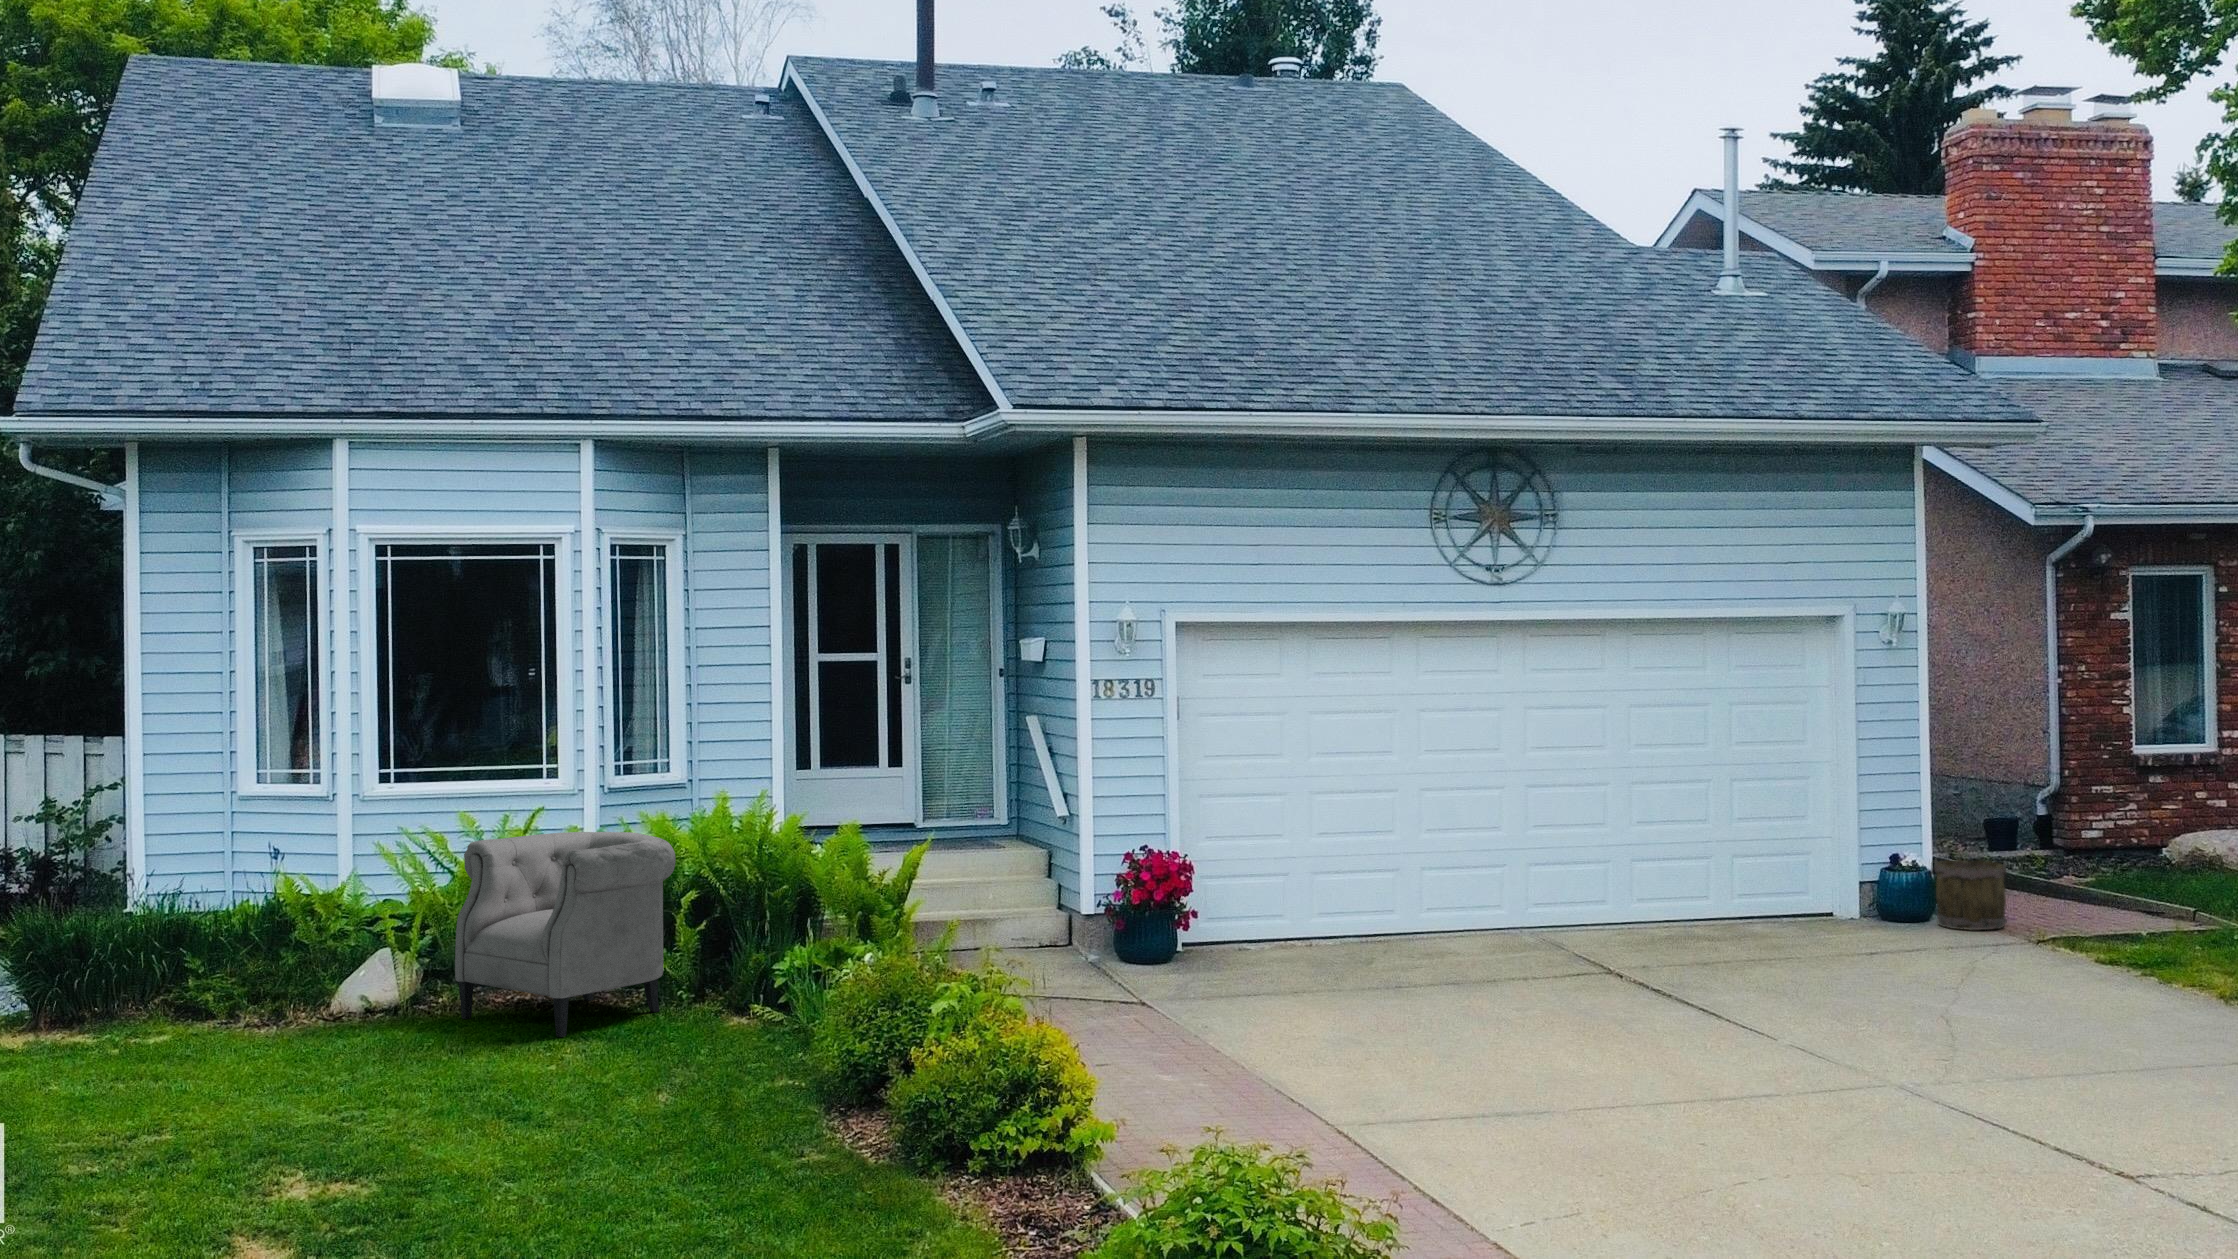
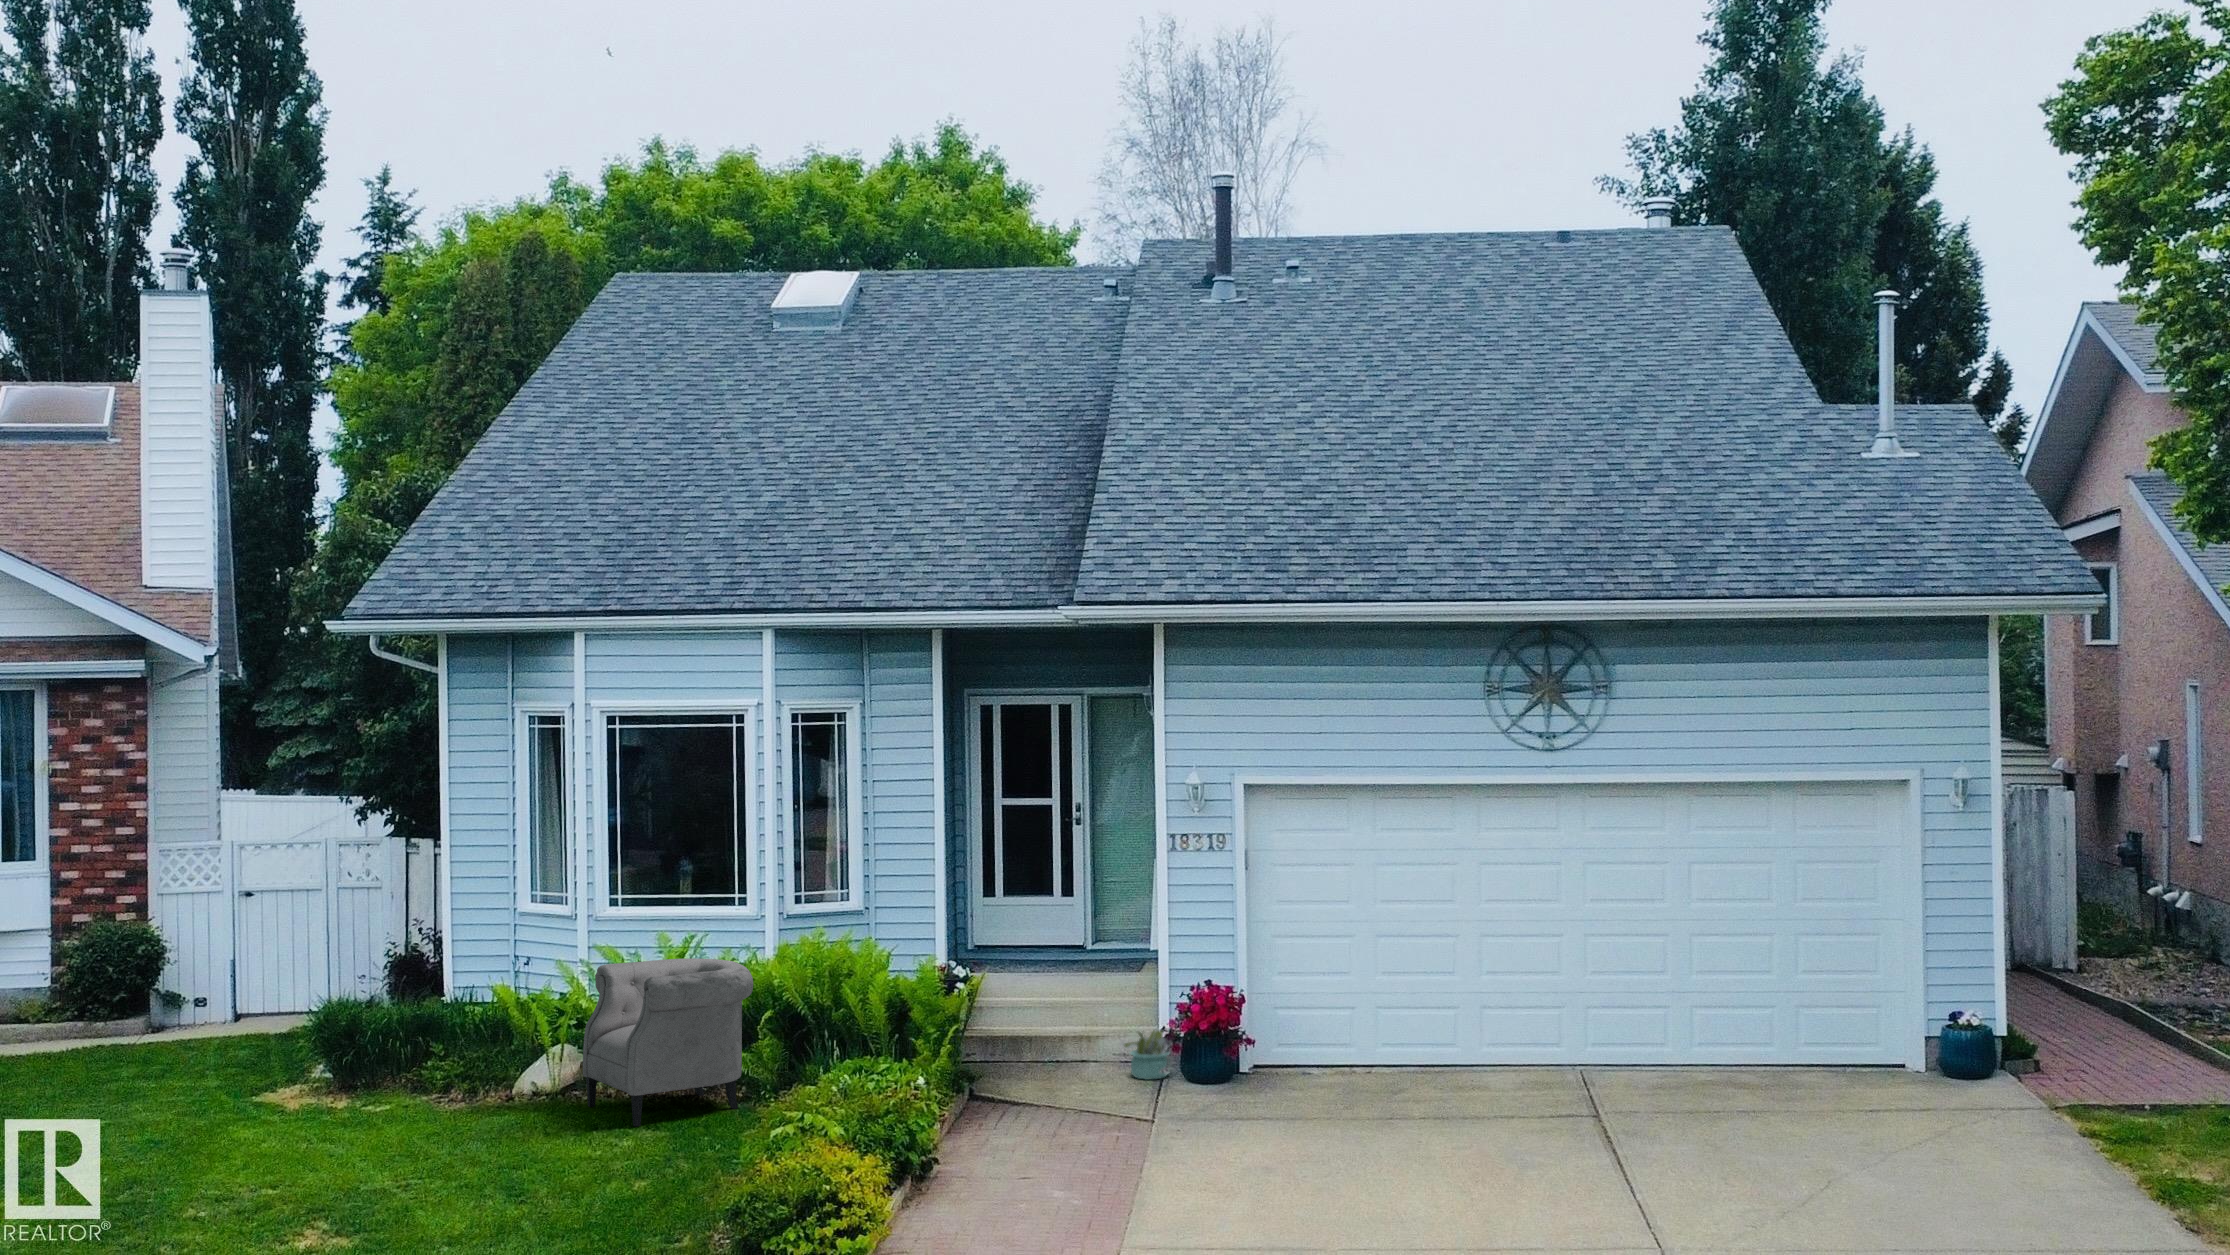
bucket: present [1930,859,2007,930] -> none [1983,1016,2055,1089]
decorative plant: none [1038,905,1101,962] -> present [1122,1030,1169,1080]

